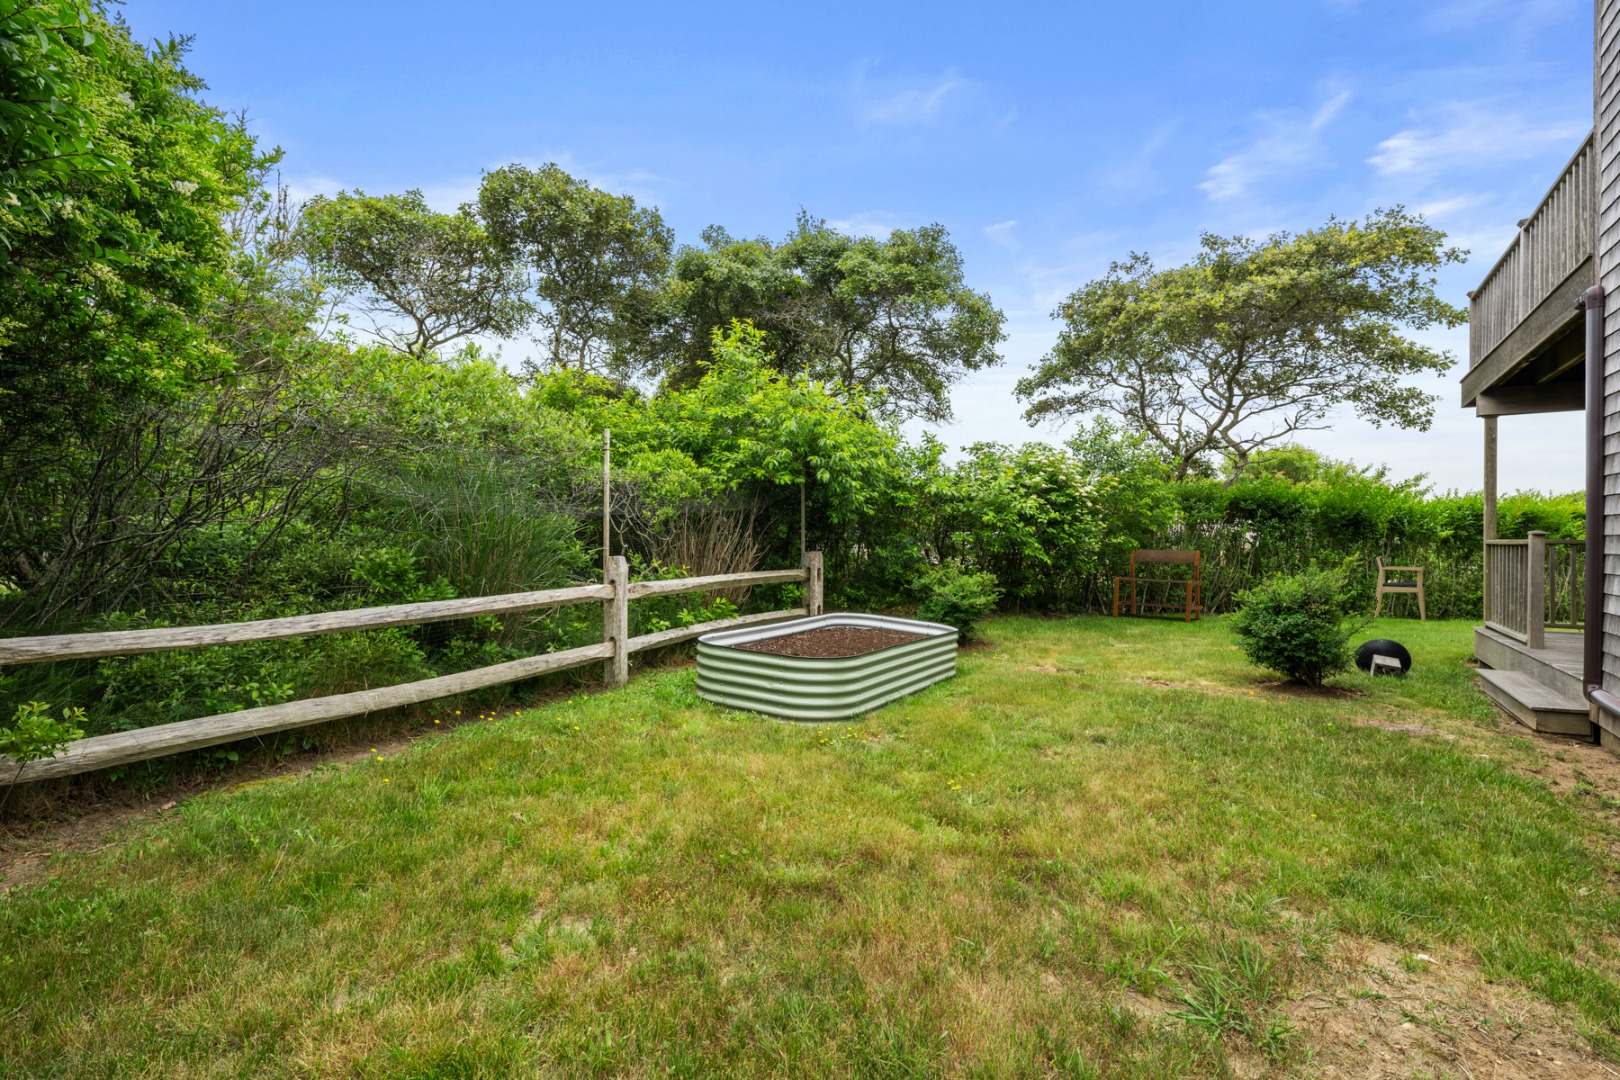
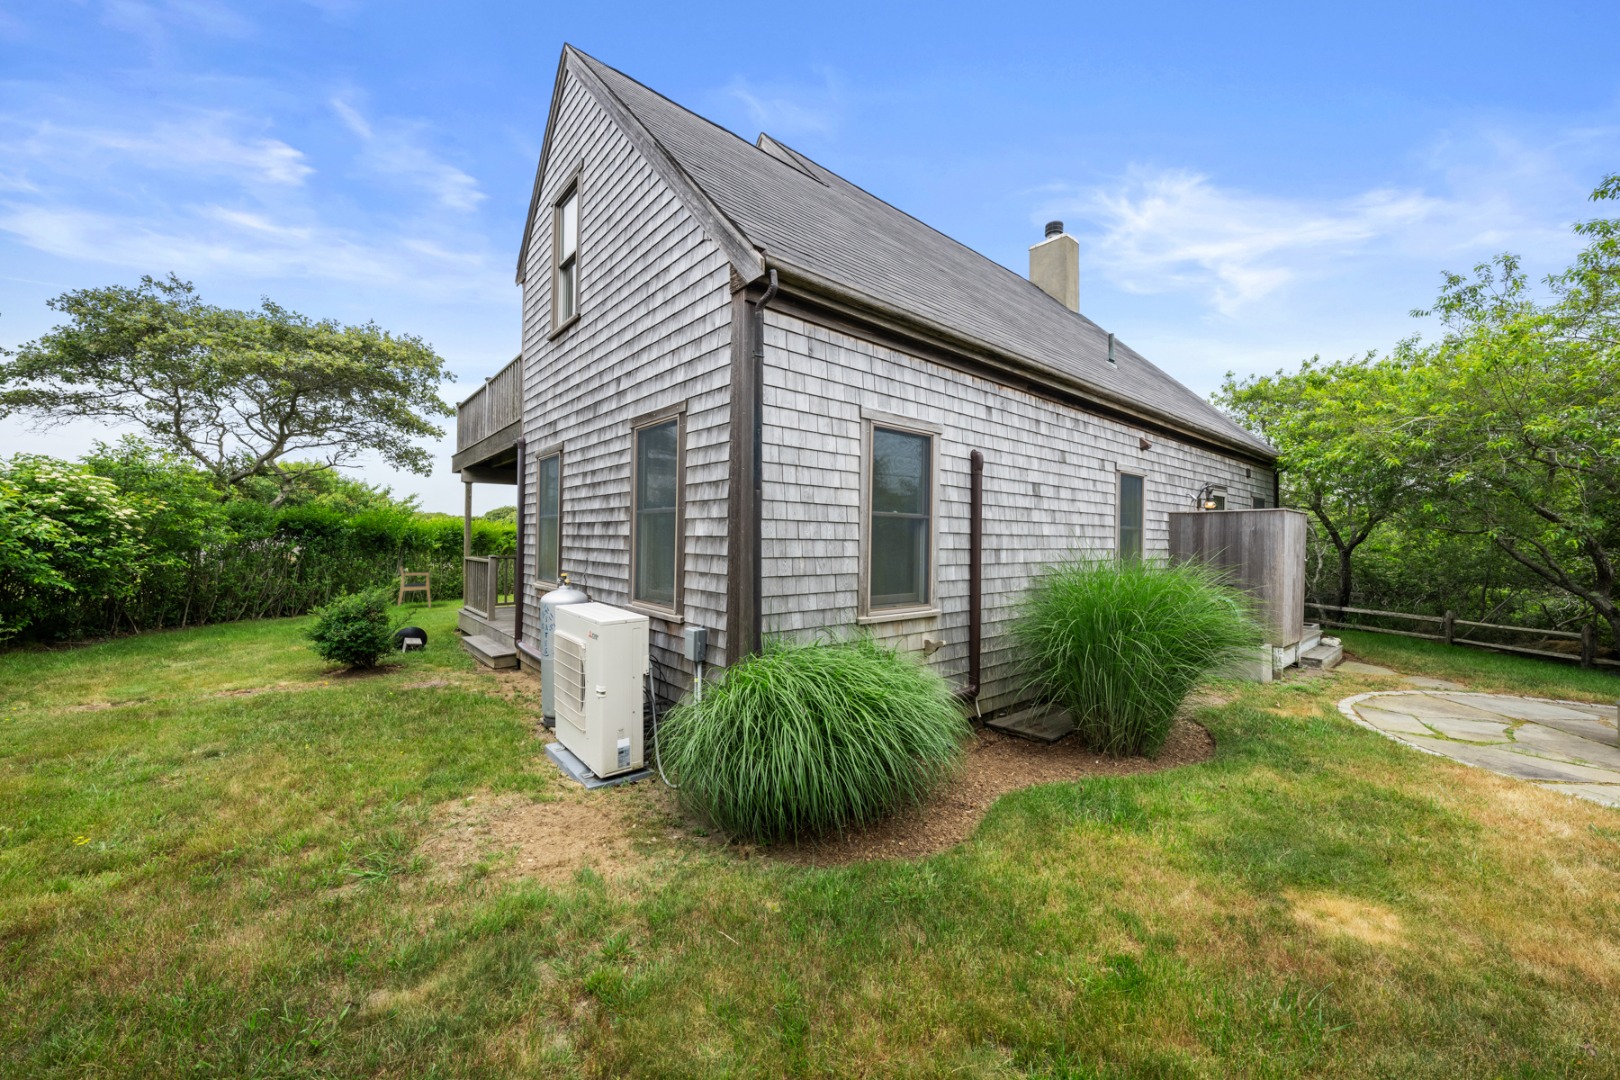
bench: present [1113,550,1202,622] -> none [156,568,258,633]

